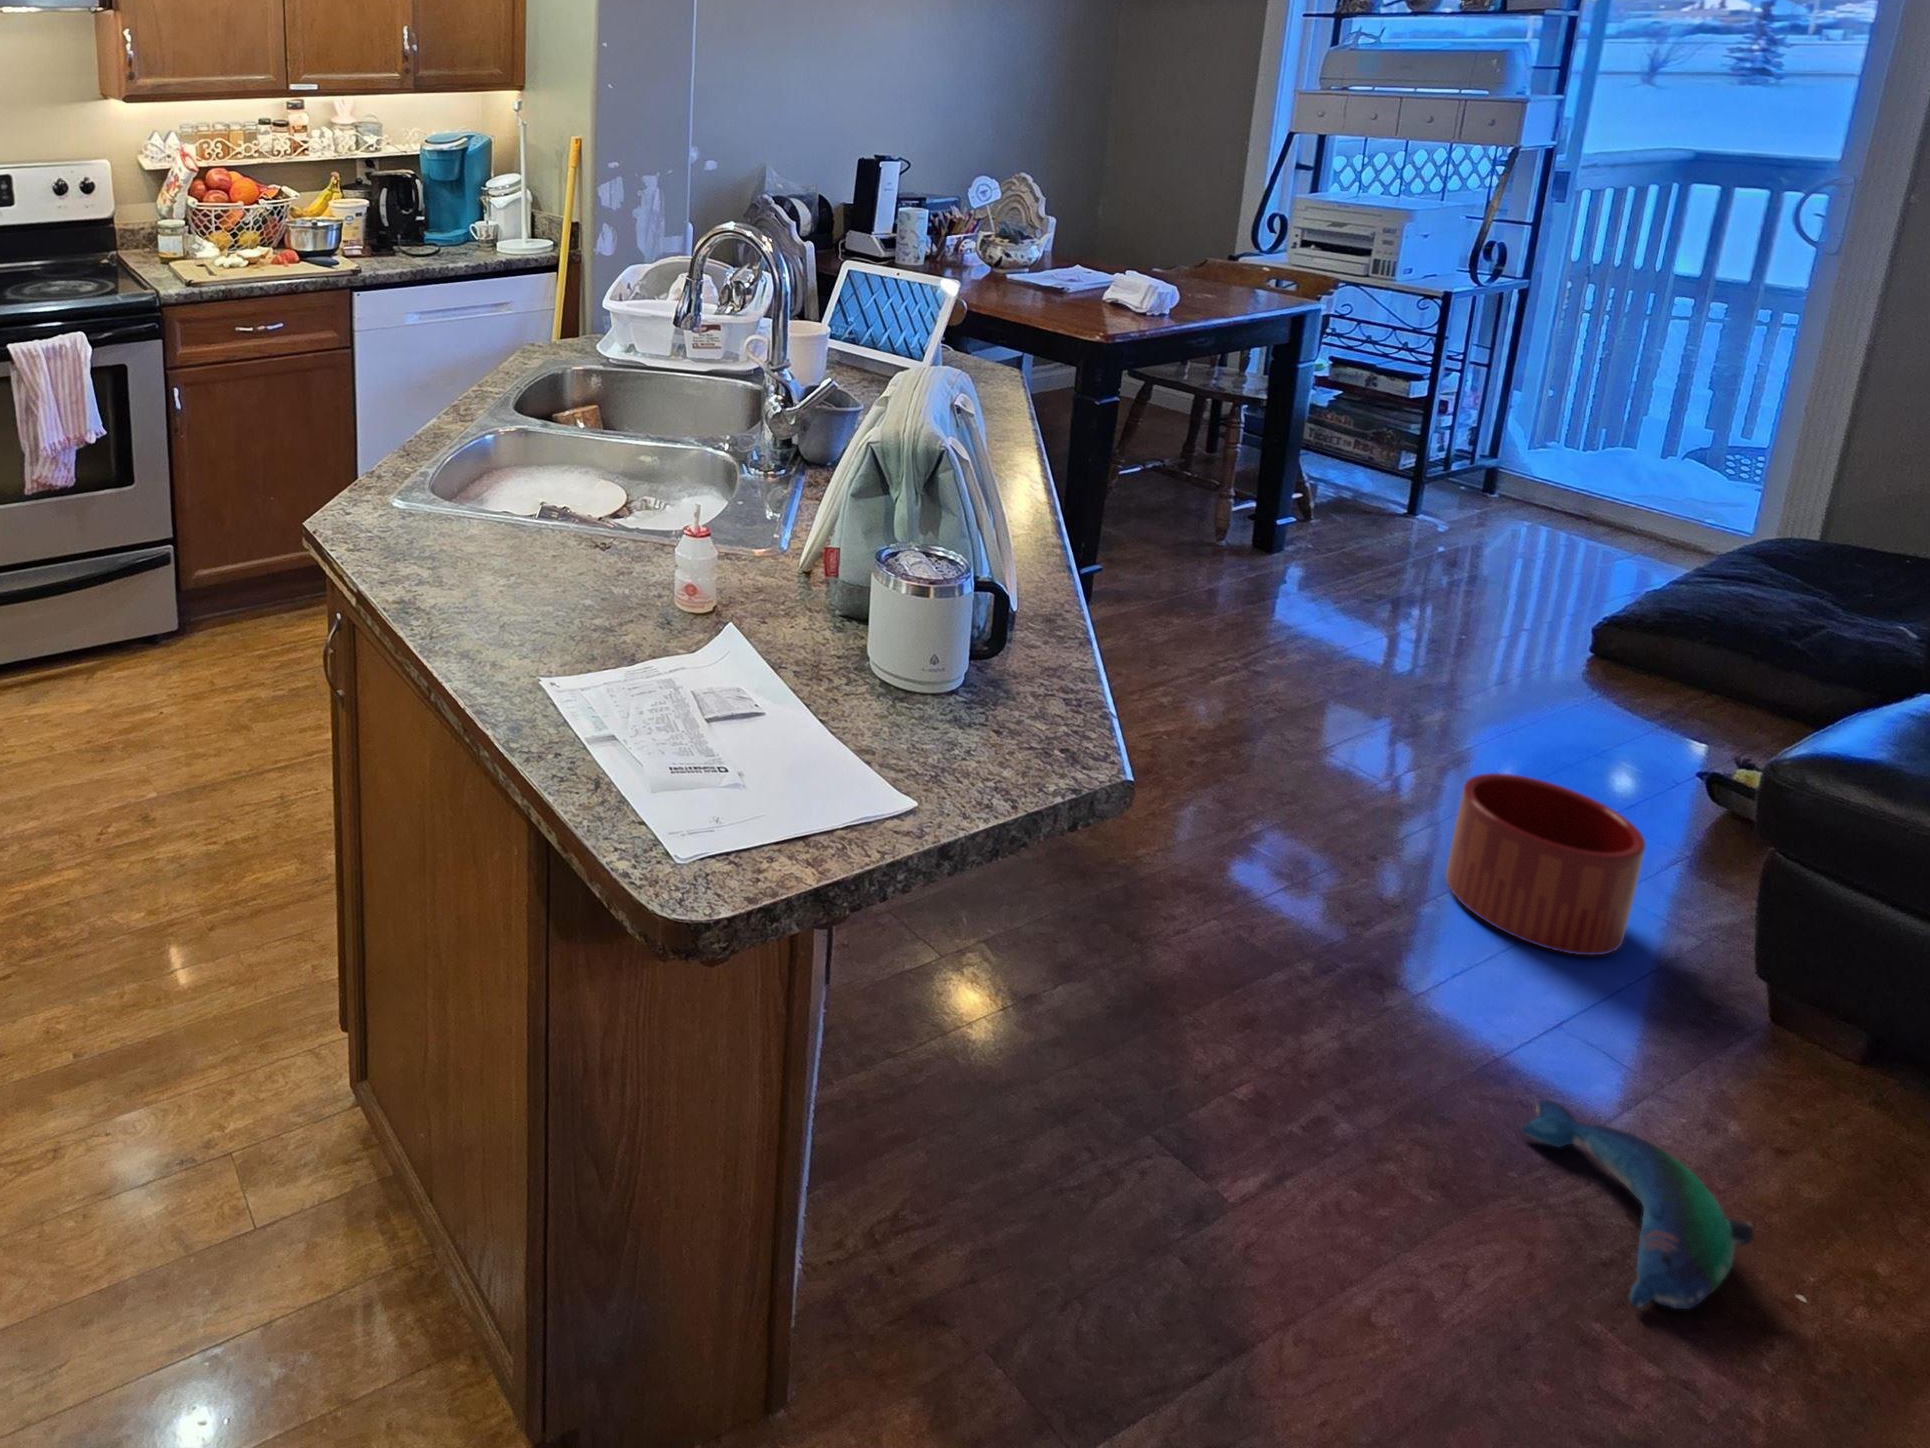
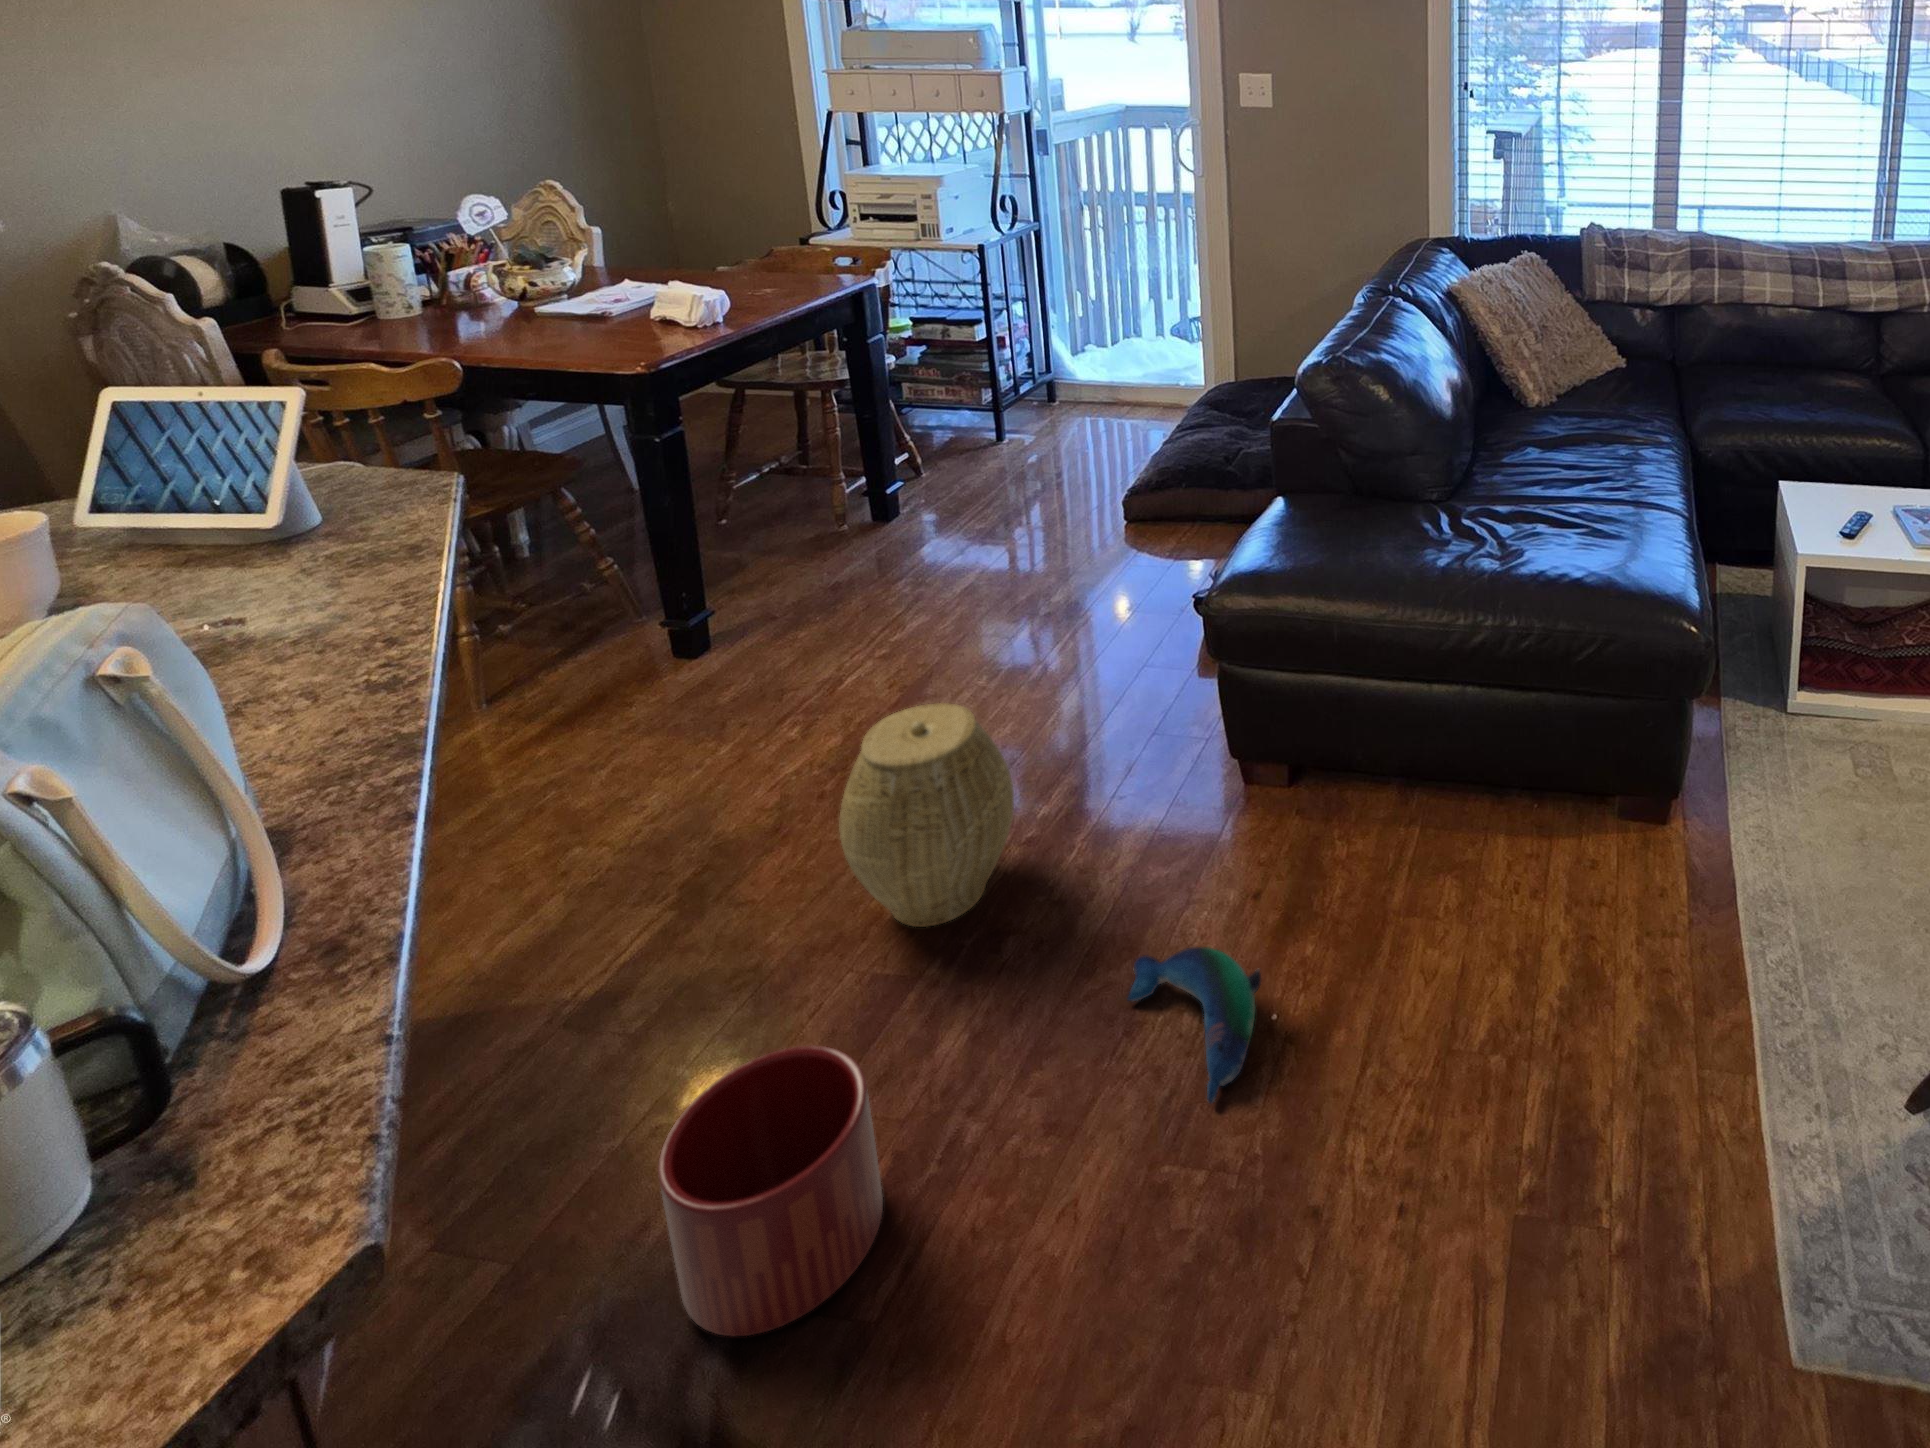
woven basket: none [1208,709,1408,932] -> present [839,703,1014,927]
planter: present [1446,773,1646,955] -> present [658,1045,883,1337]

